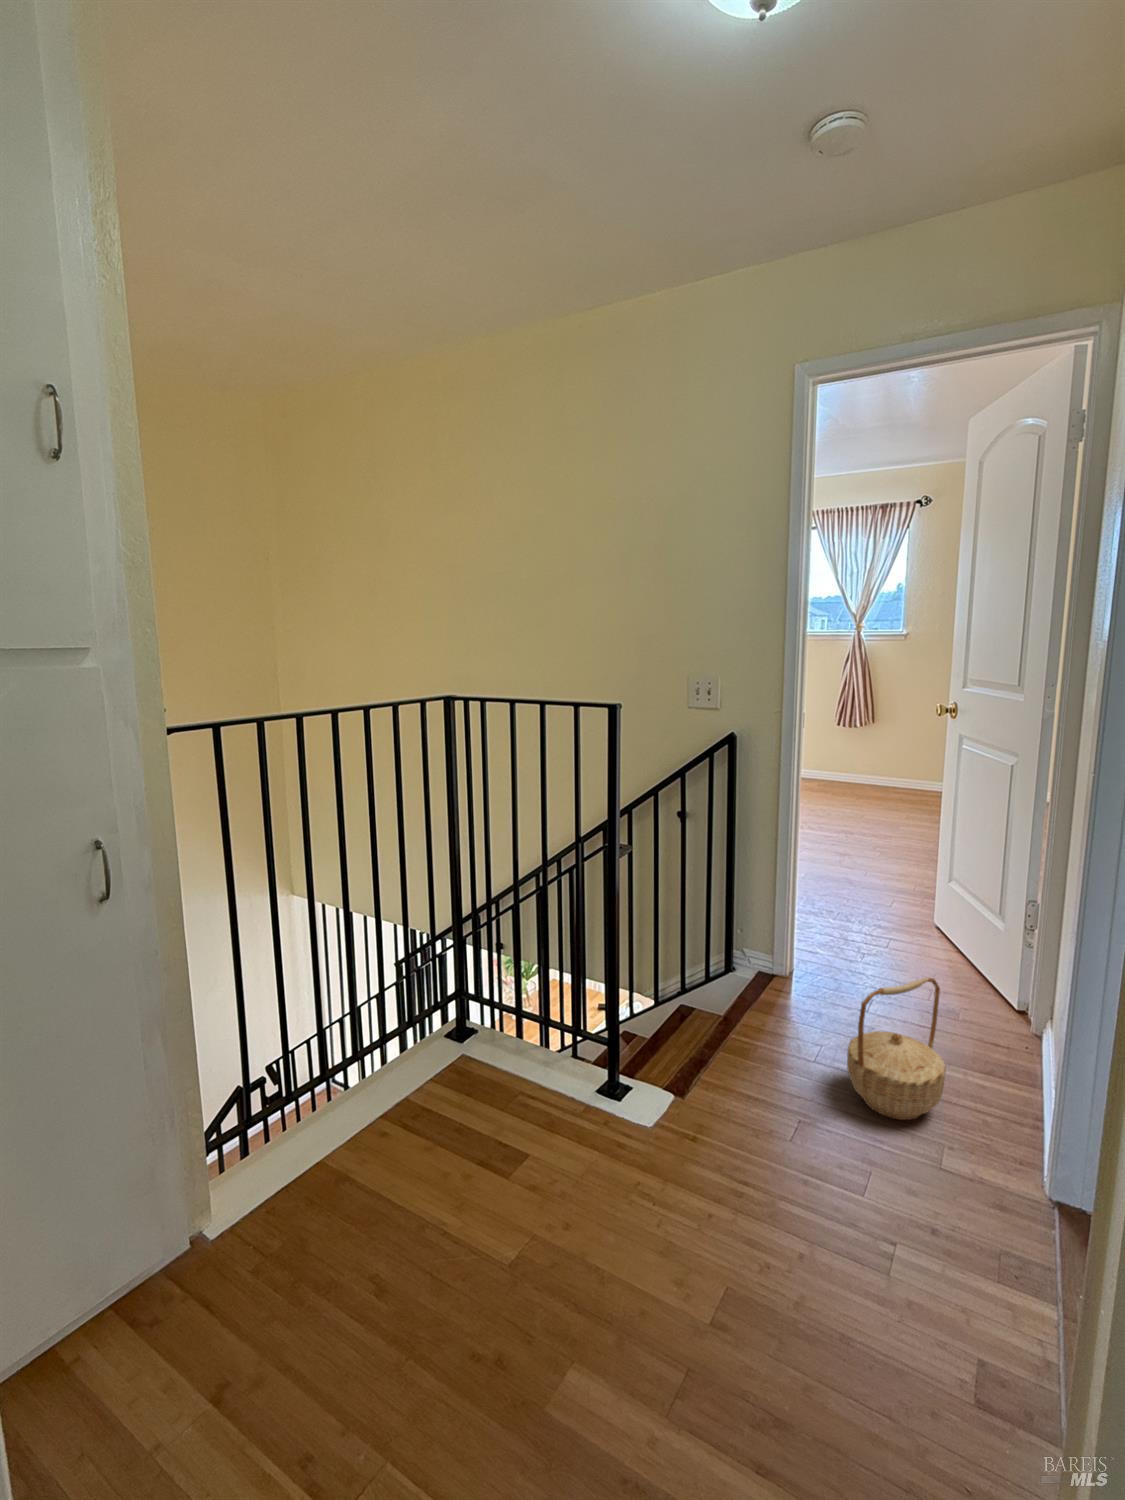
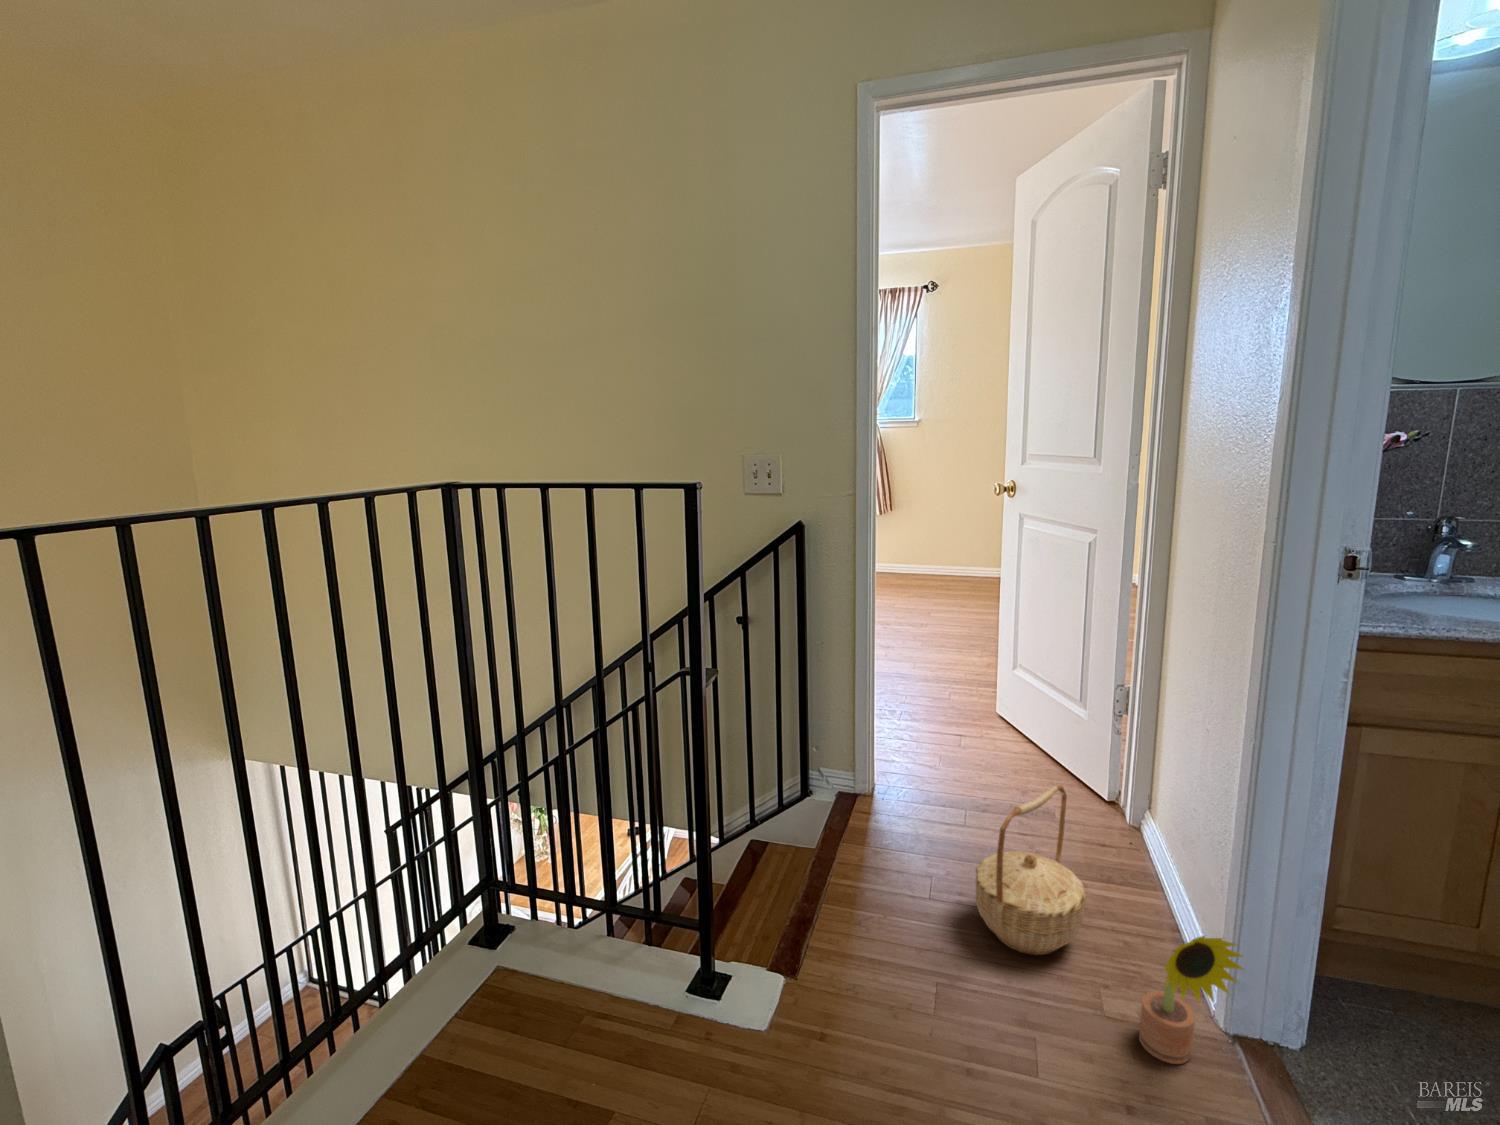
decorative plant: none [966,1104,1052,1217] -> present [1139,936,1244,1064]

